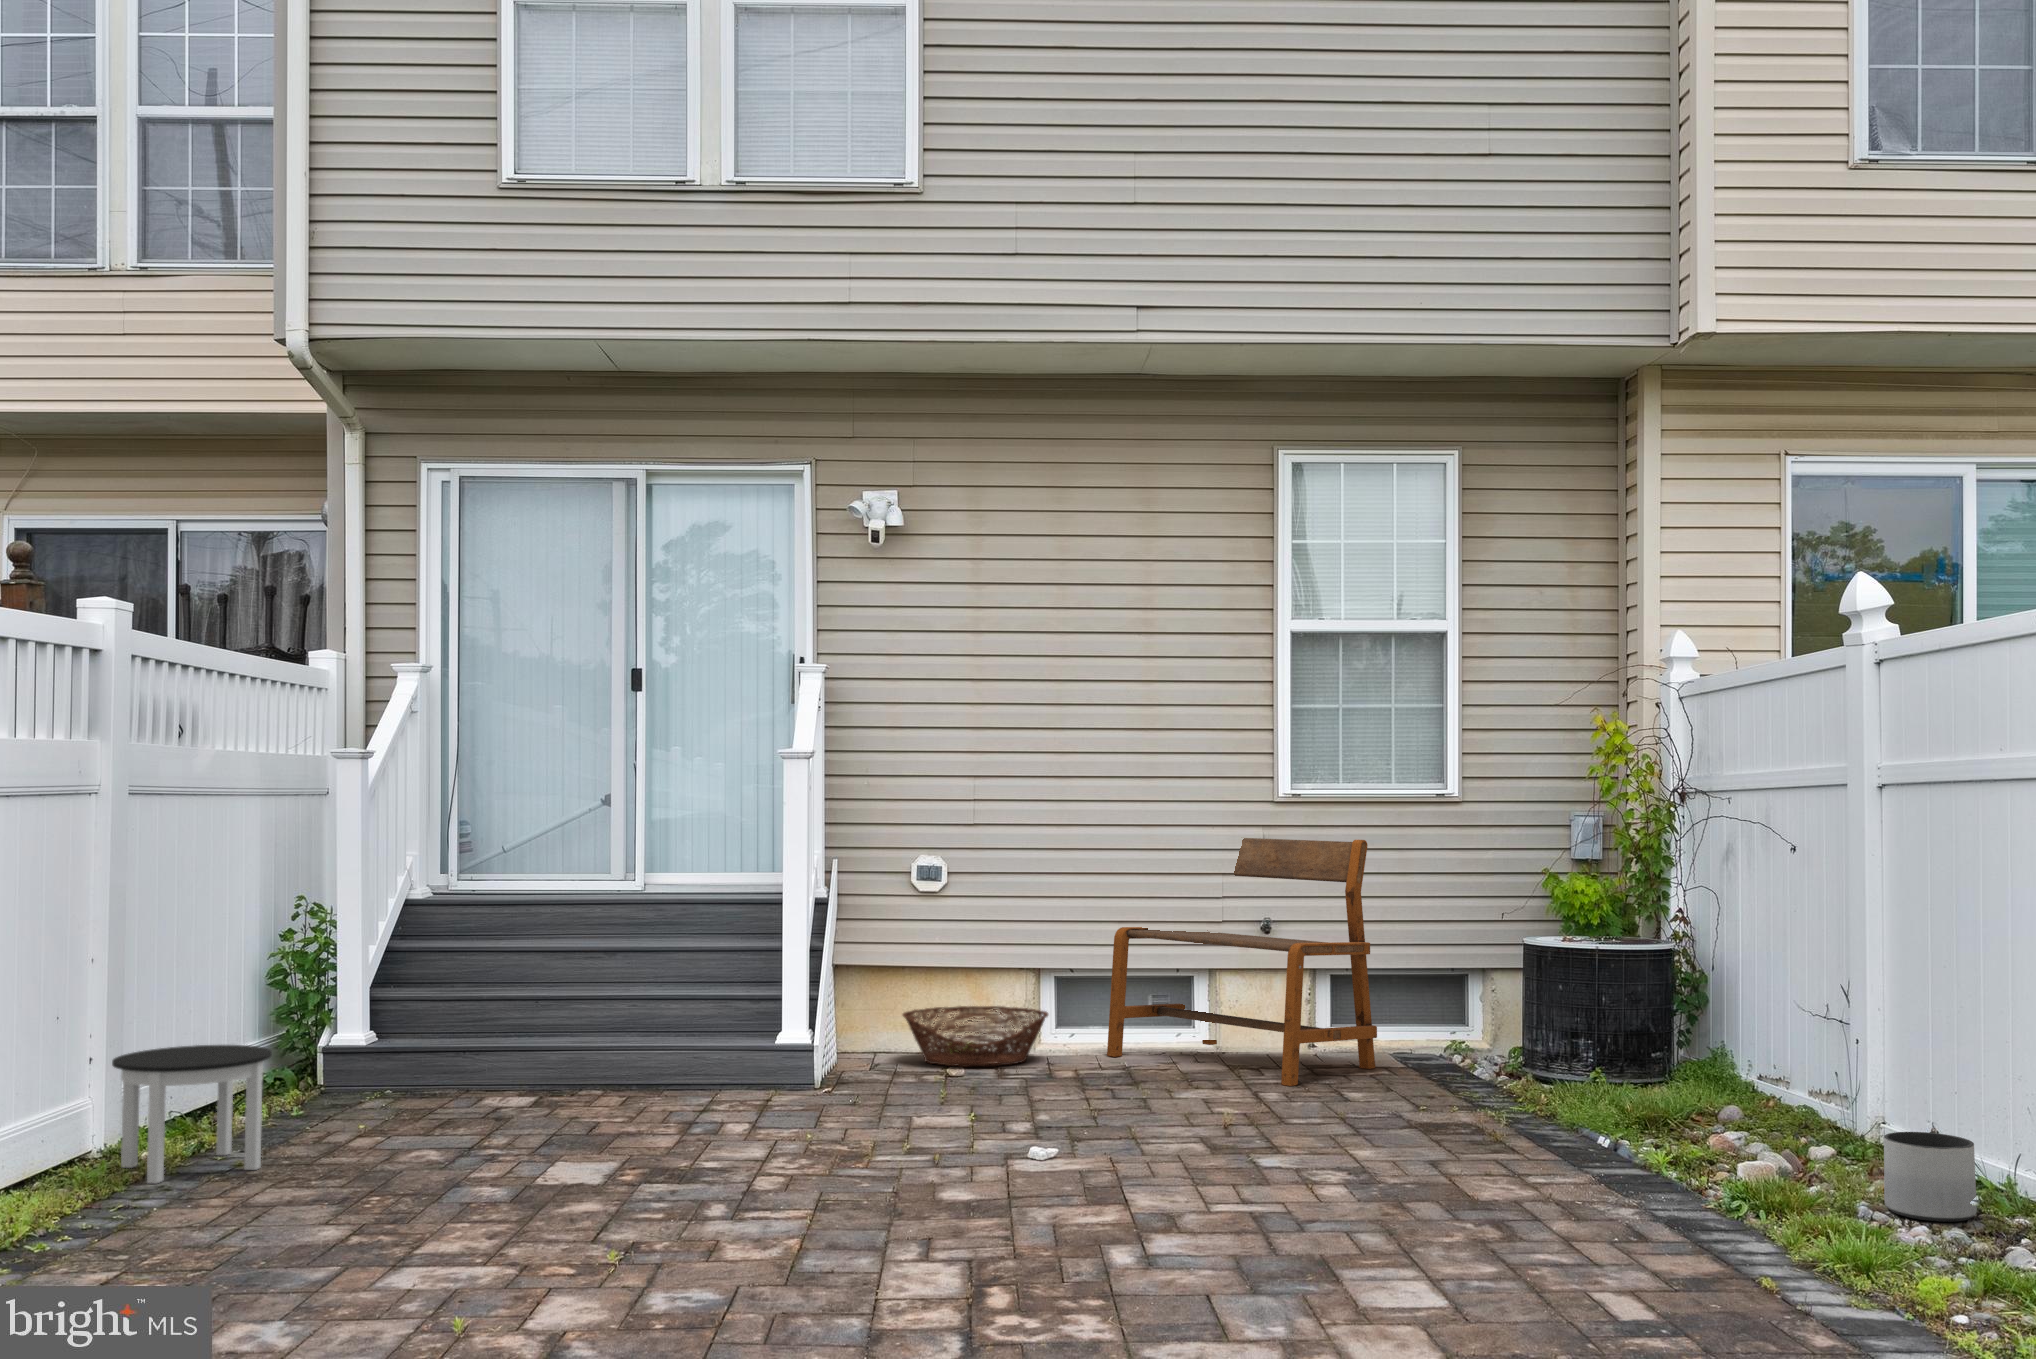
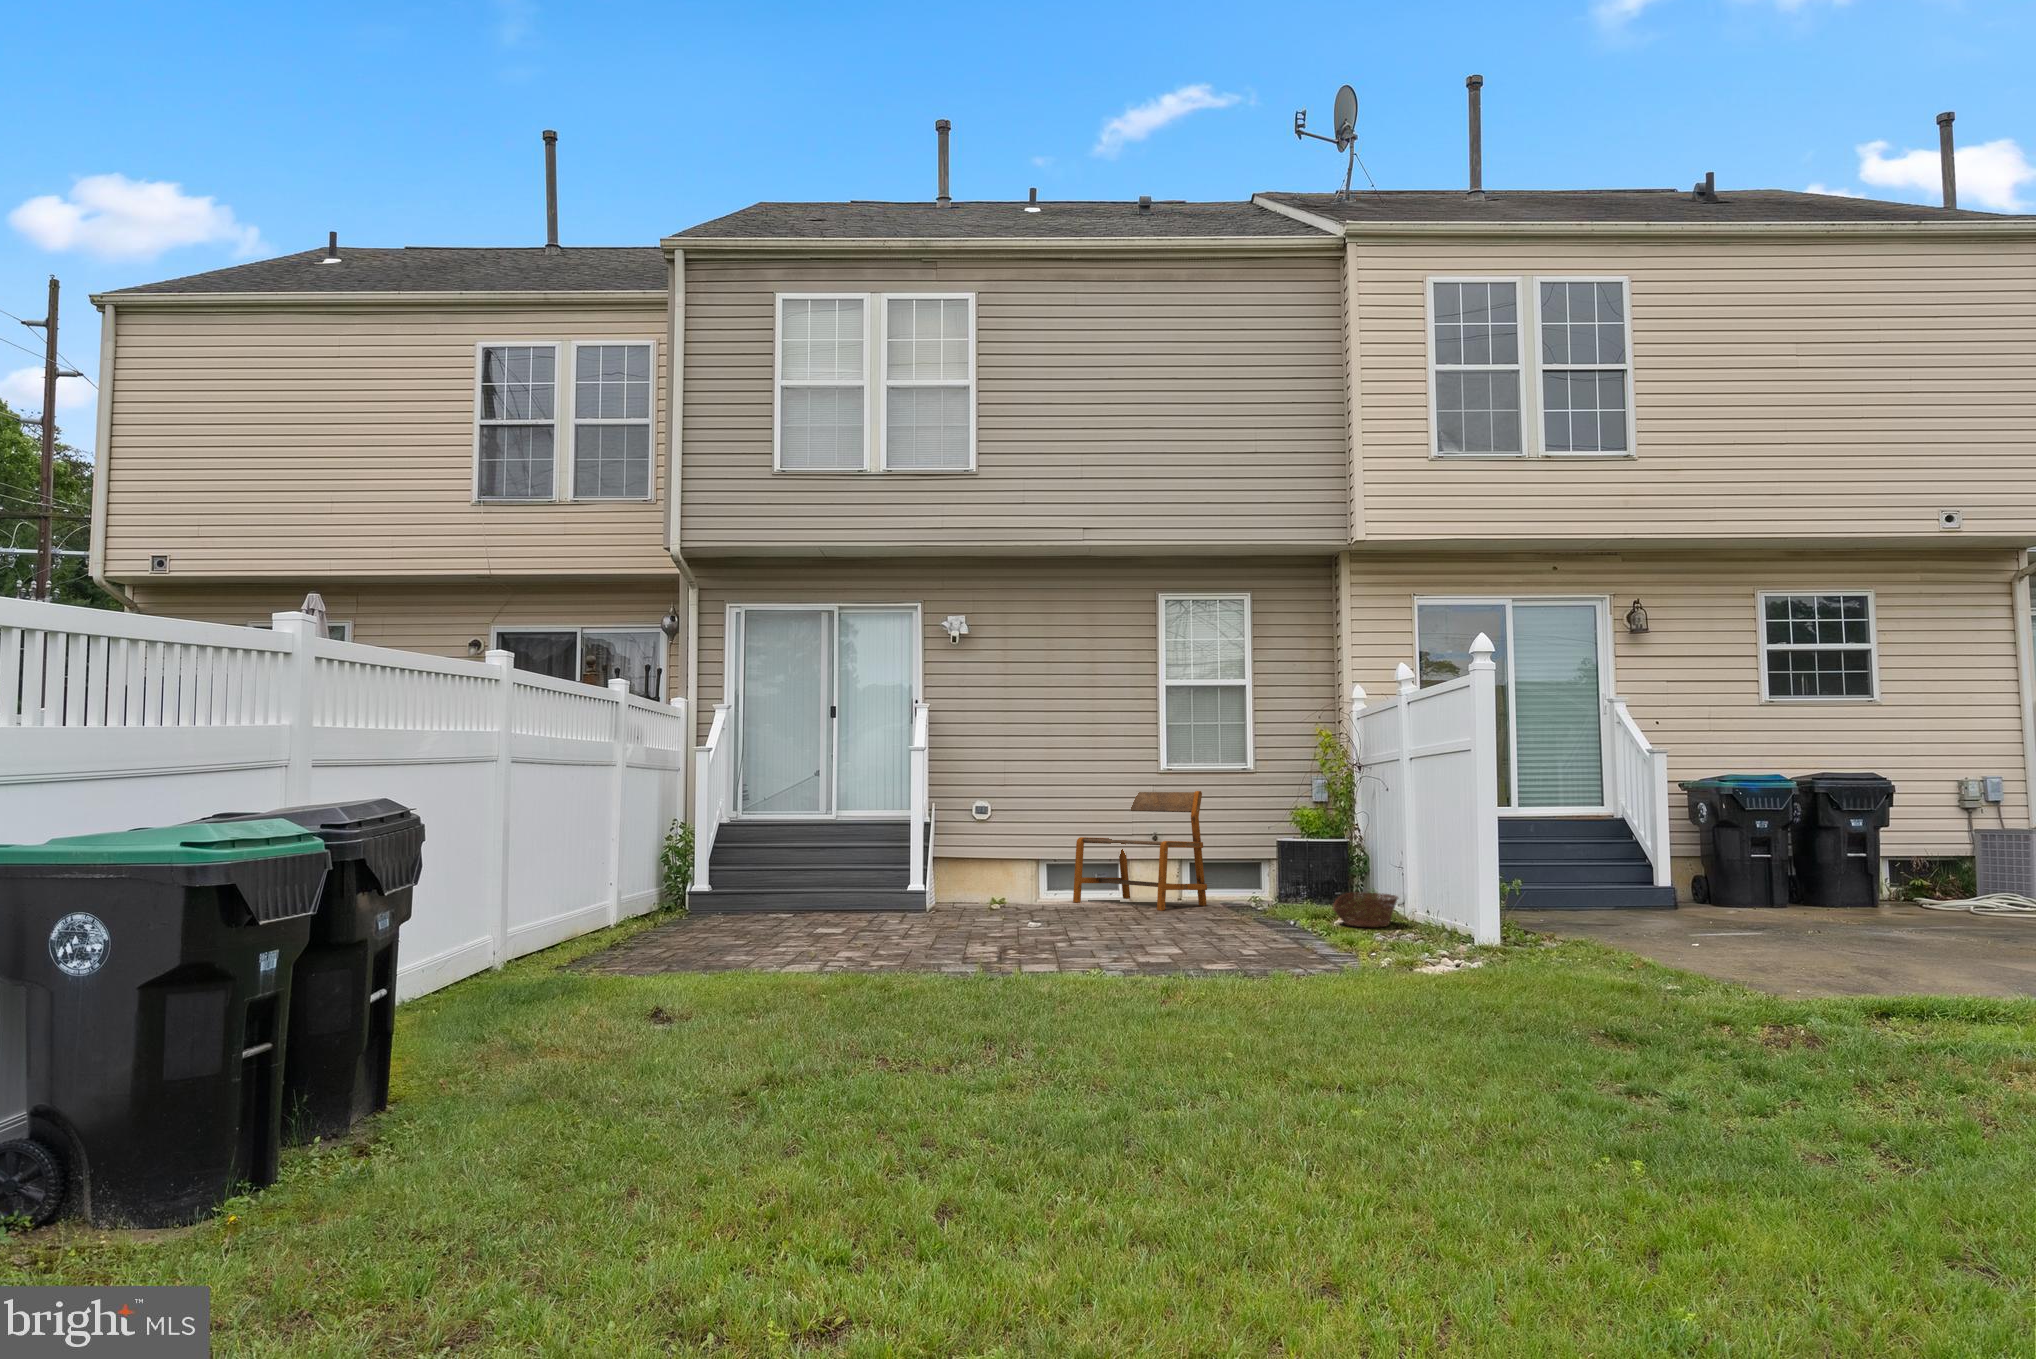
basket: present [902,1006,1048,1066] -> present [1333,892,1398,928]
round table: present [112,1045,272,1184] -> none [621,880,689,936]
planter: present [1884,1132,1977,1222] -> none [1401,907,1439,942]

